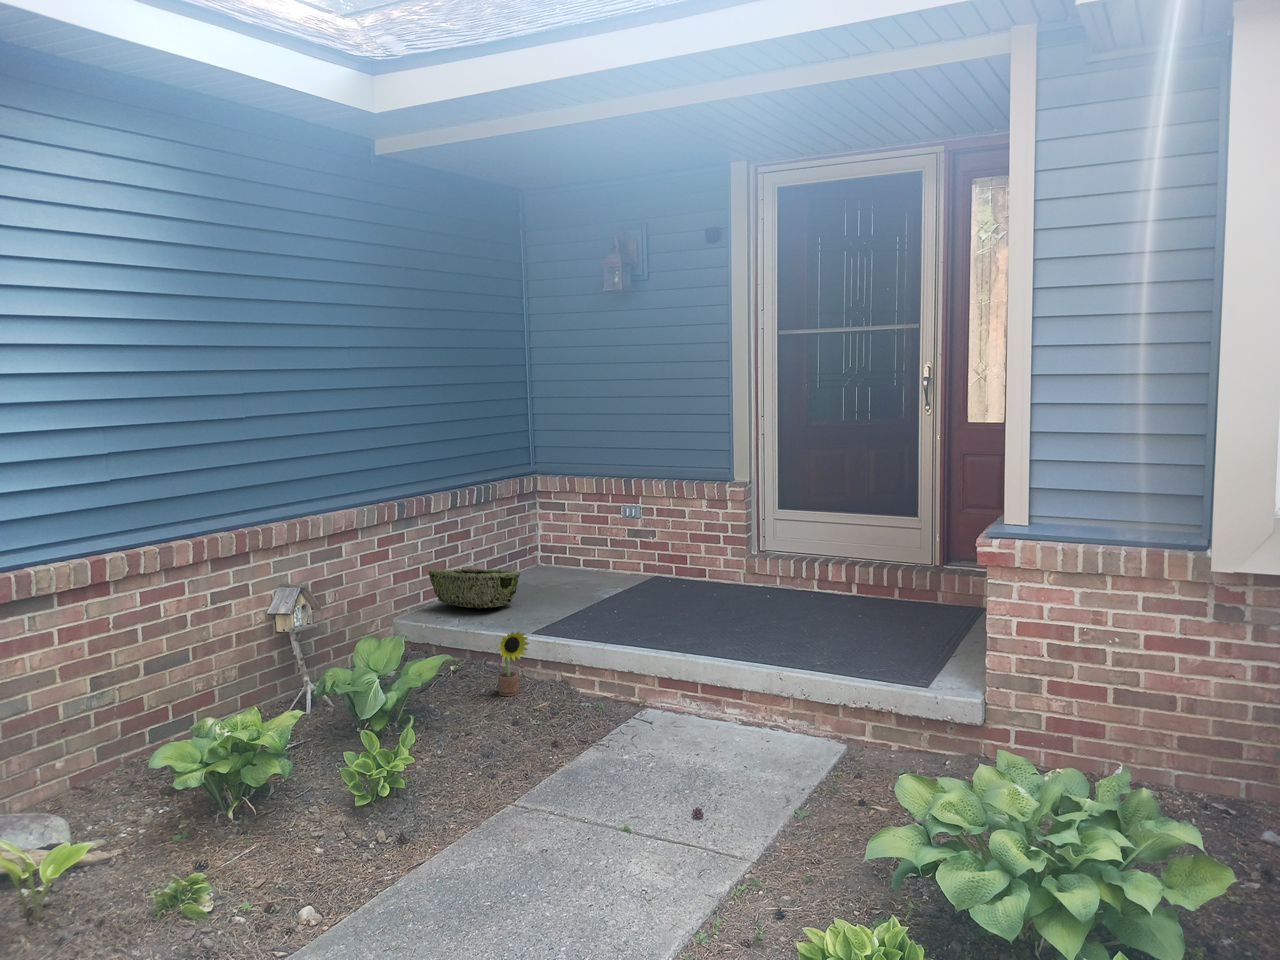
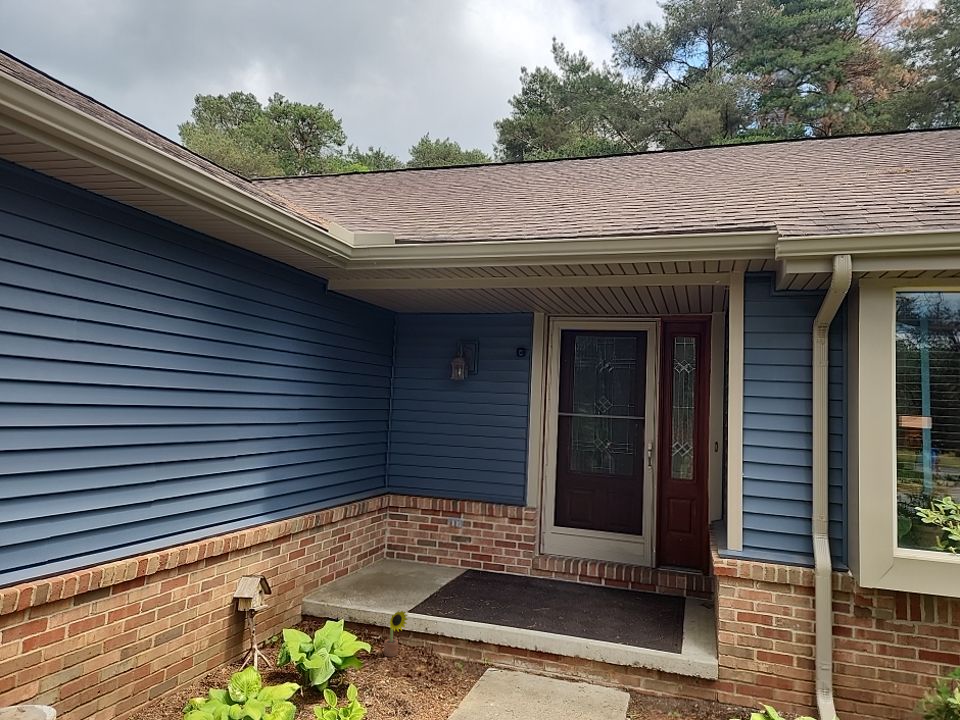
woven basket: present [429,569,520,608] -> none [327,562,390,592]

